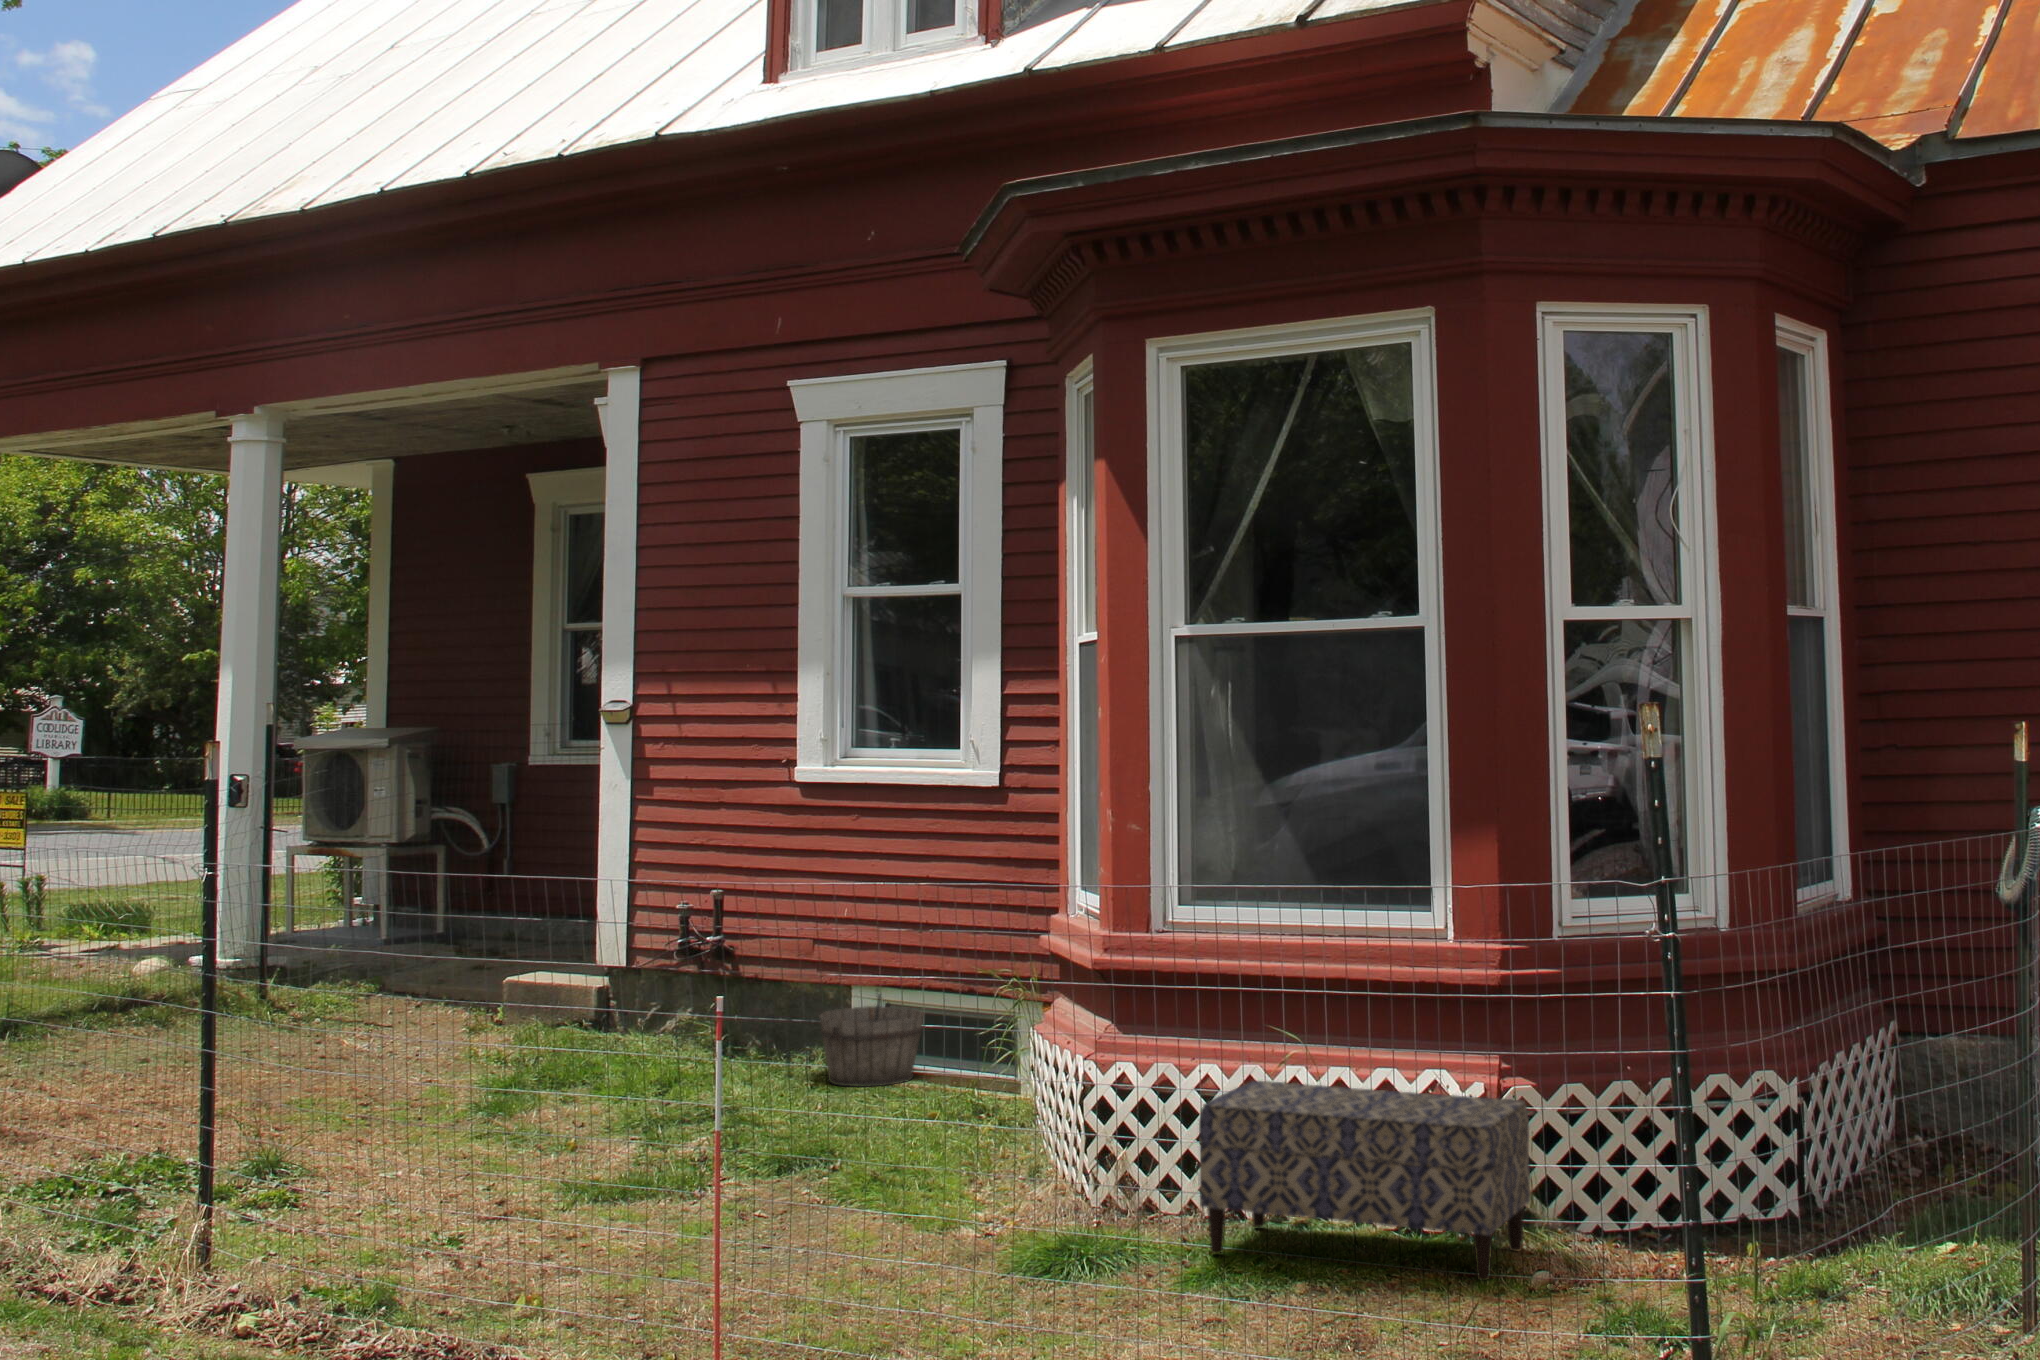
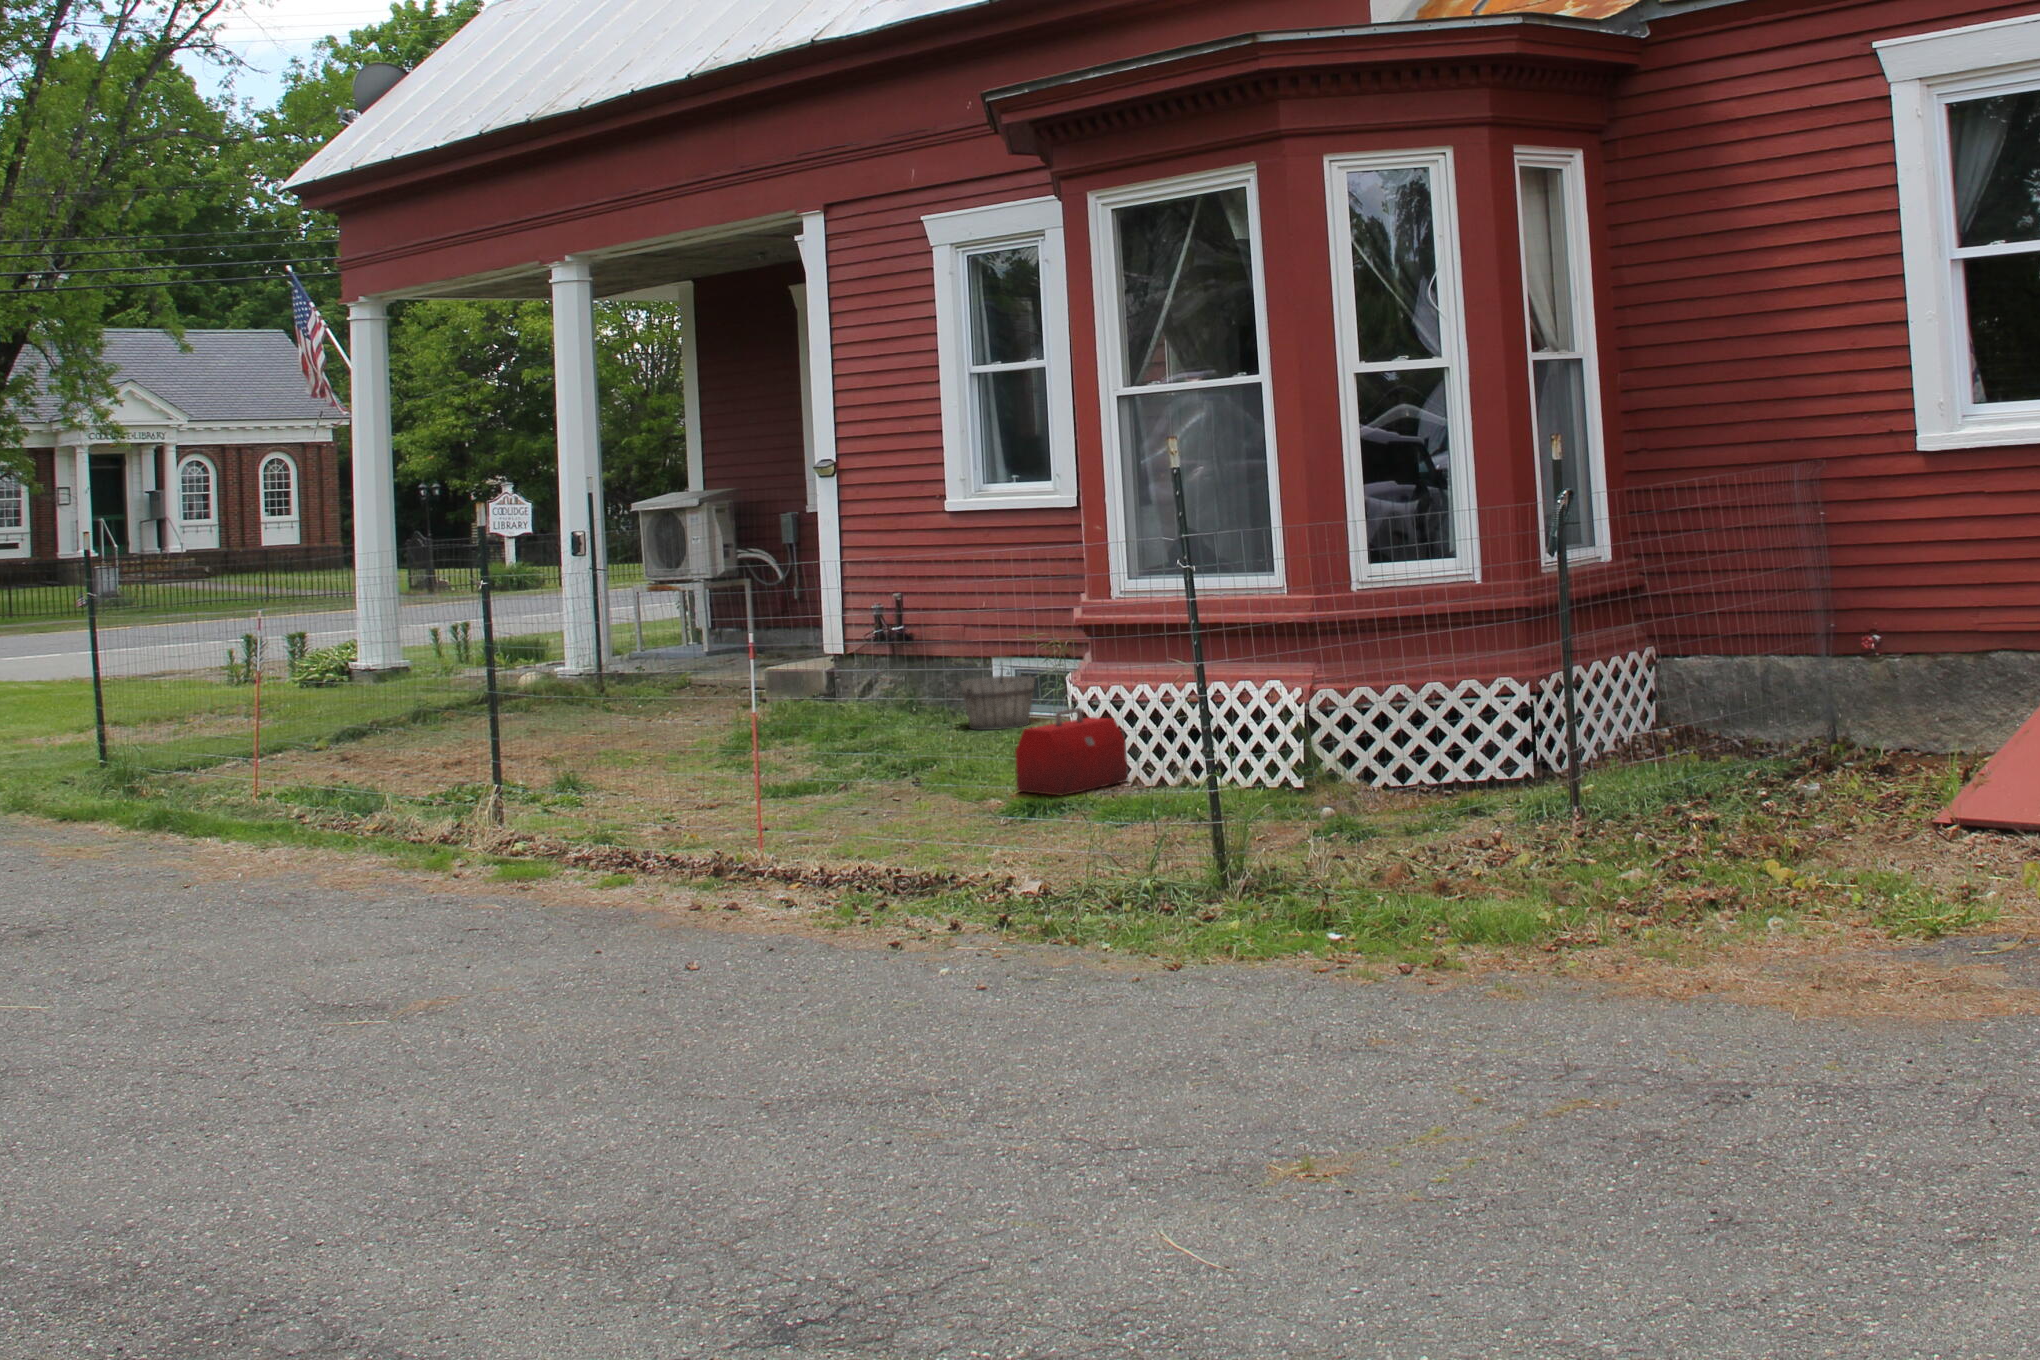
bench: present [1199,1081,1530,1280] -> none [1112,693,1330,806]
toolbox: none [1017,1096,1175,1242] -> present [1015,708,1127,796]

